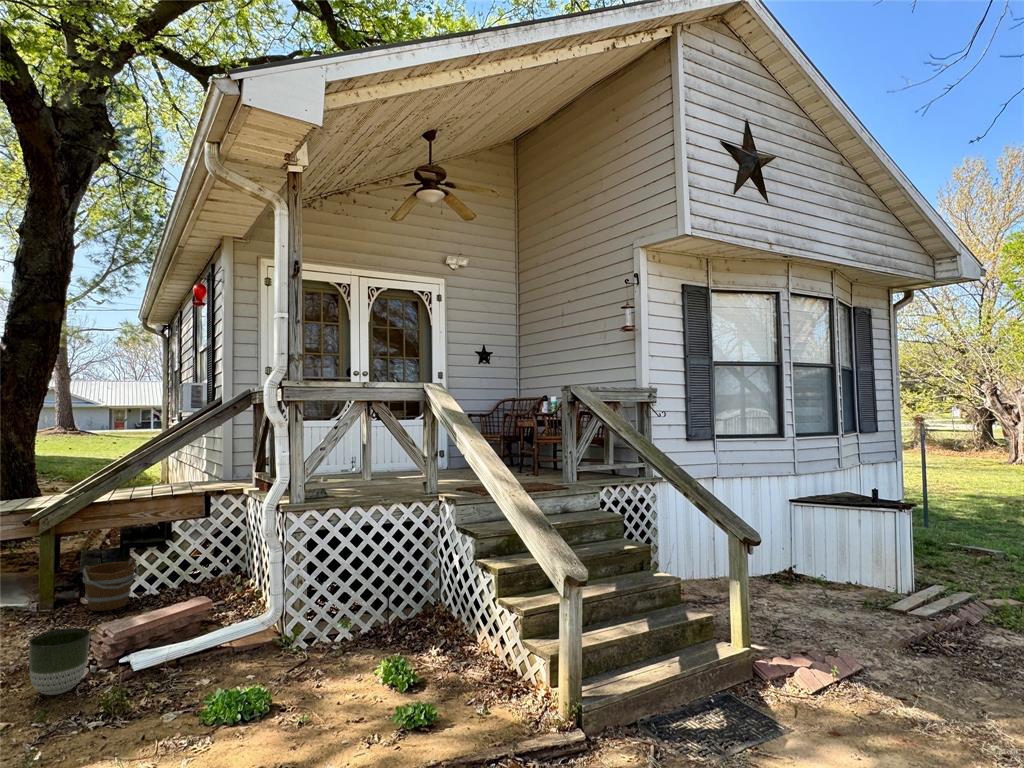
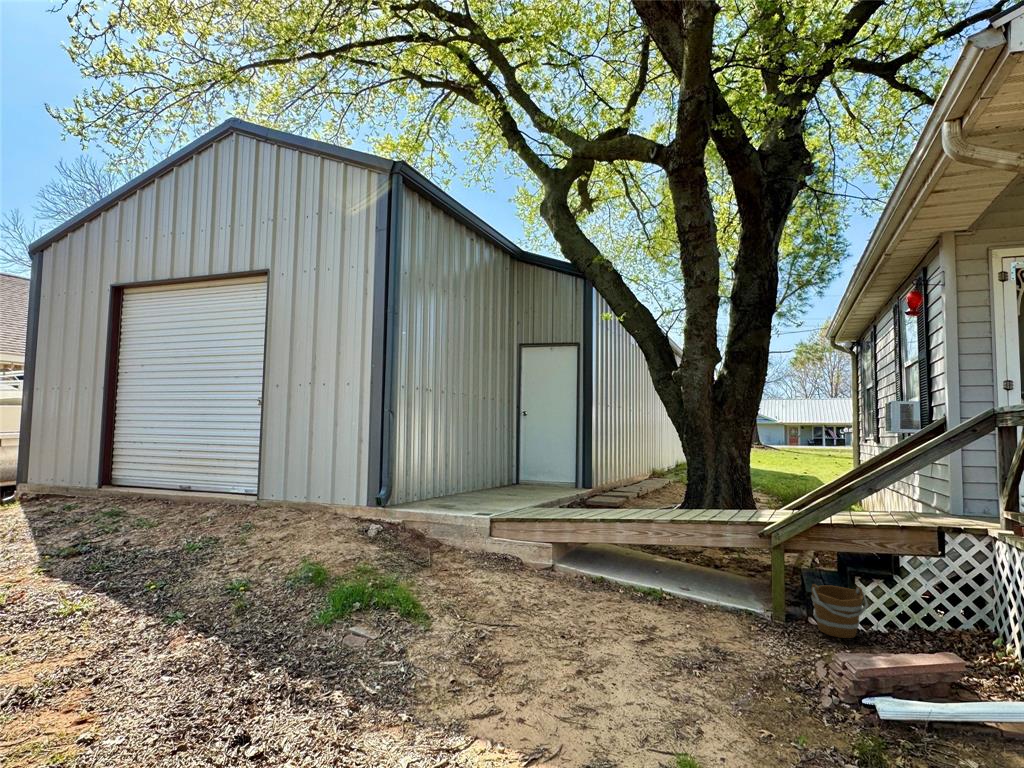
planter: present [29,628,90,695] -> none [783,653,841,725]

